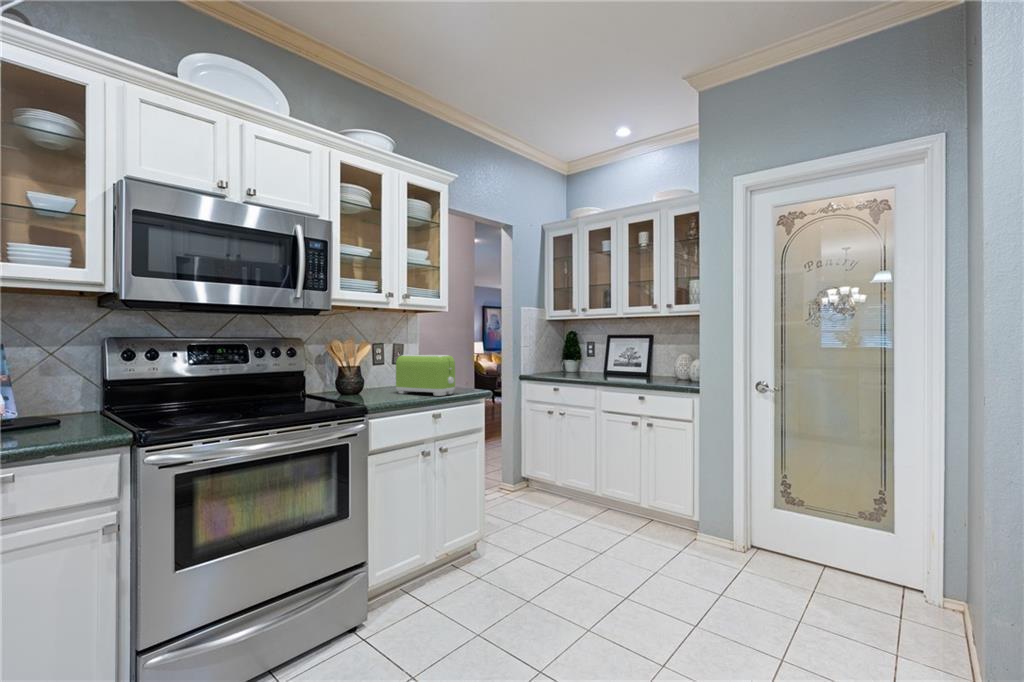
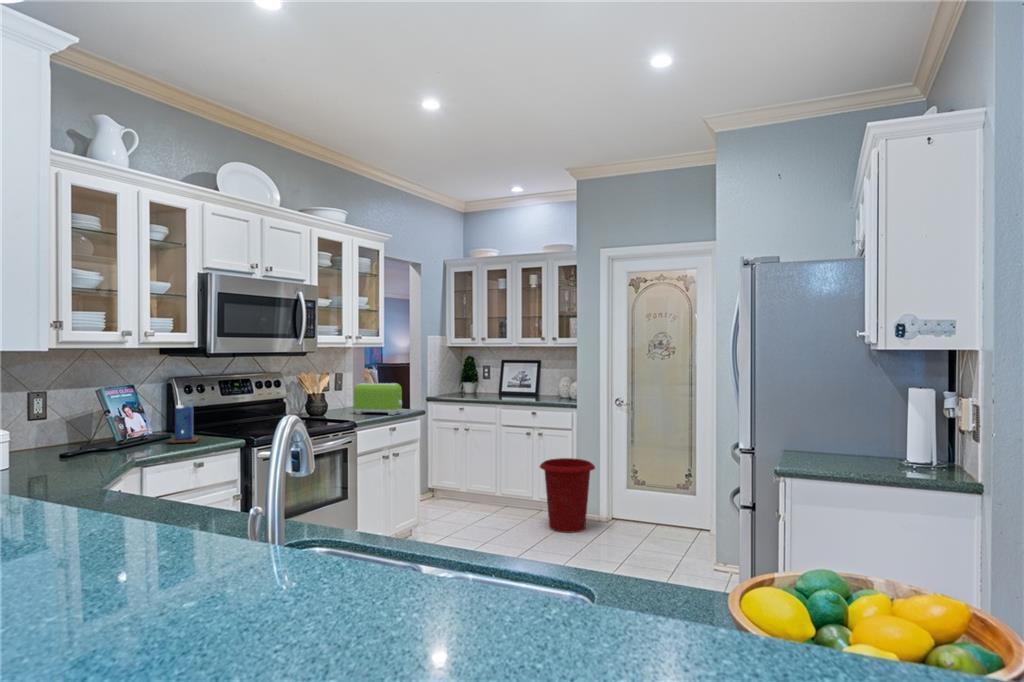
candle: none [19,367,88,433] -> present [169,401,198,443]
waste bin: none [646,459,727,566] -> present [540,458,595,533]

